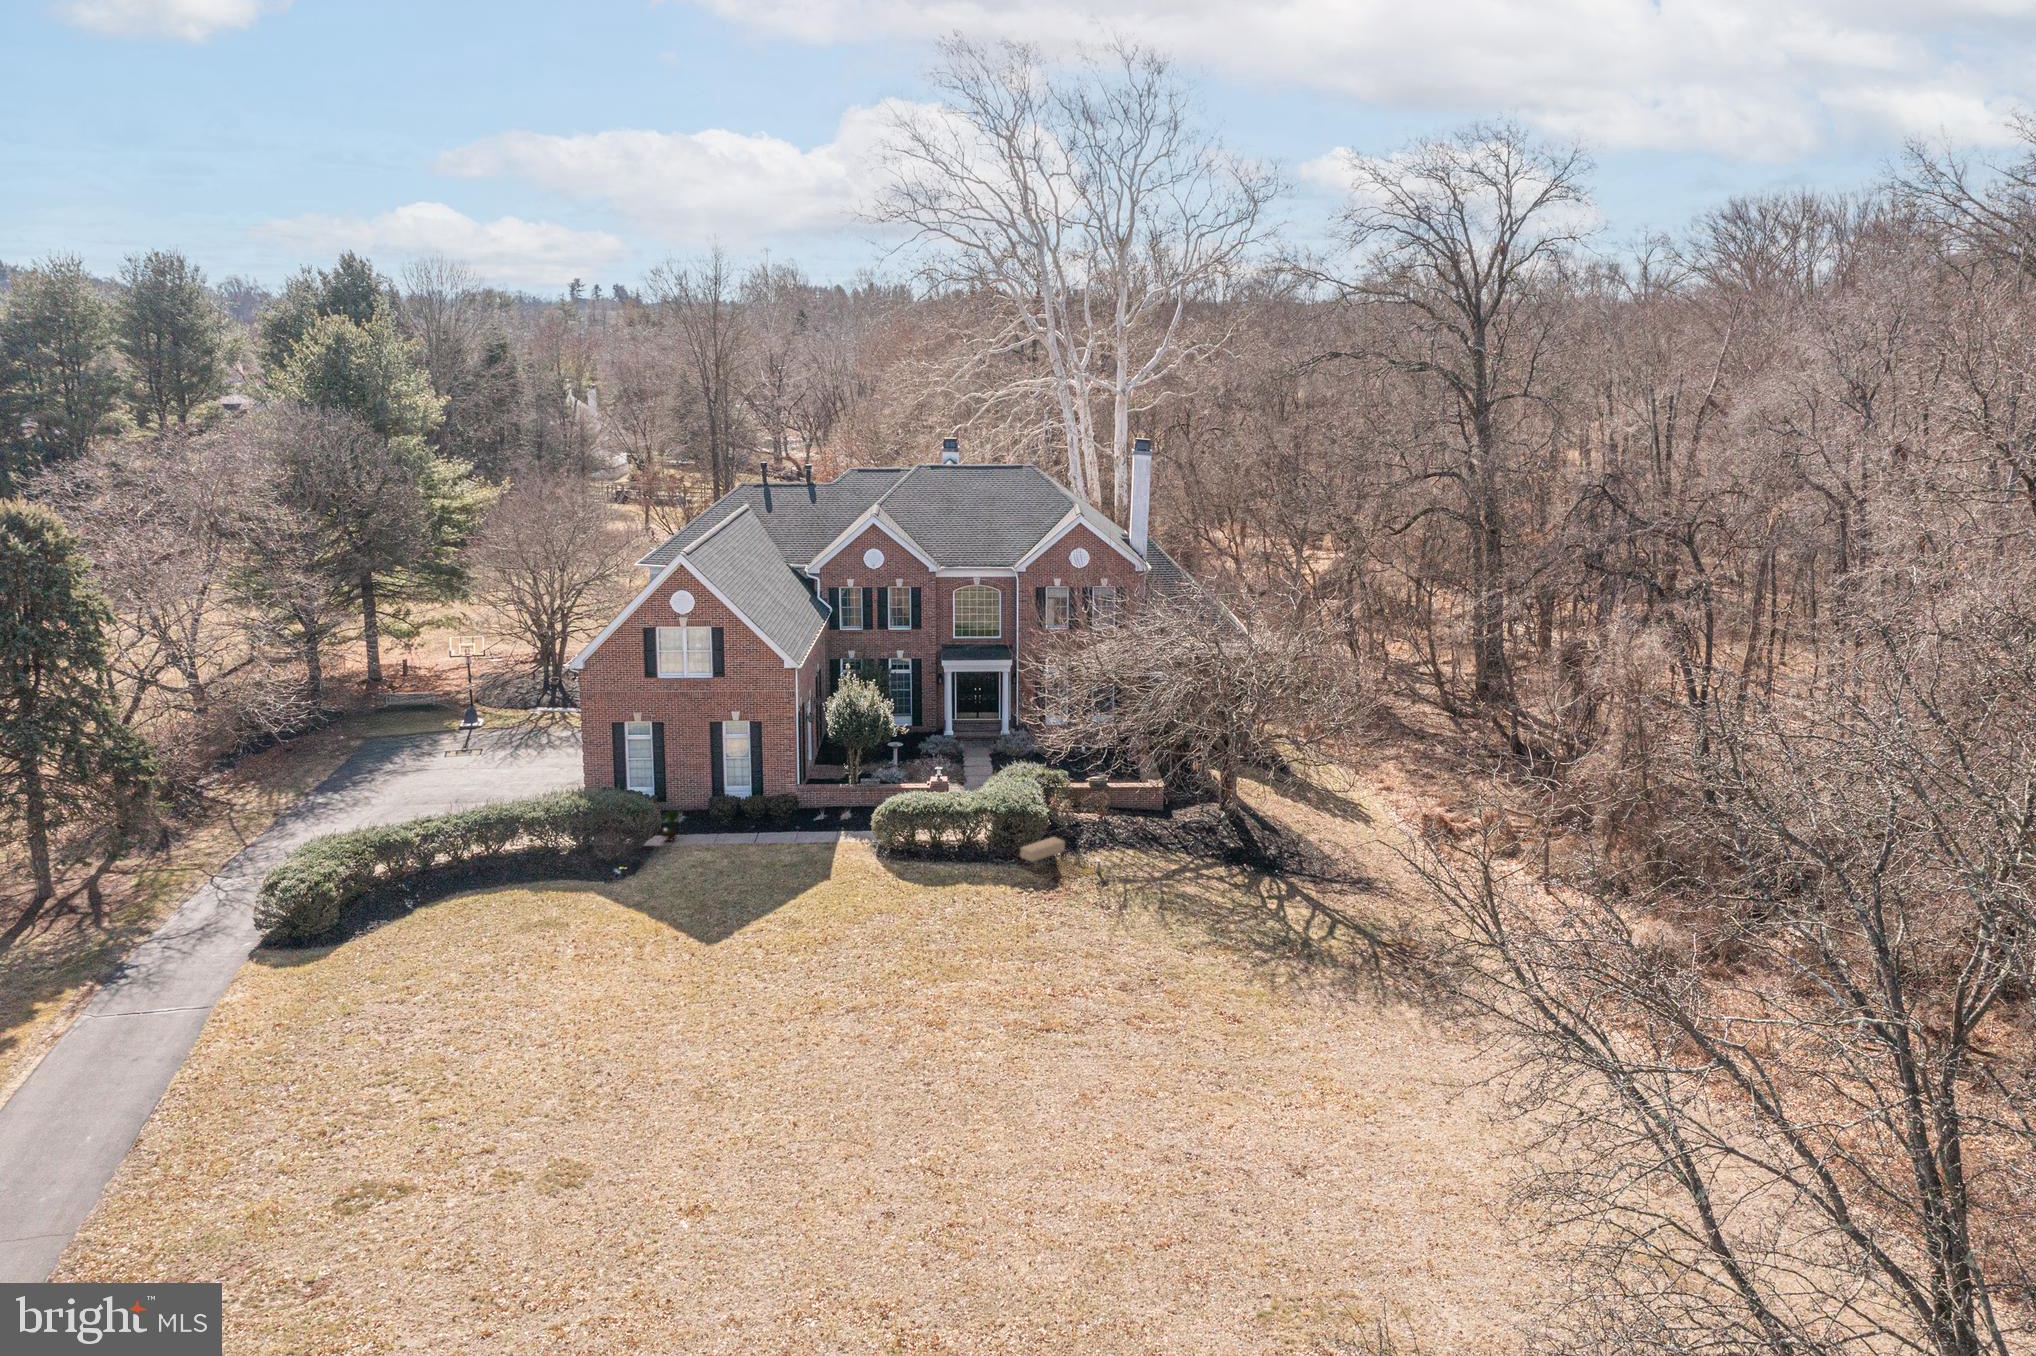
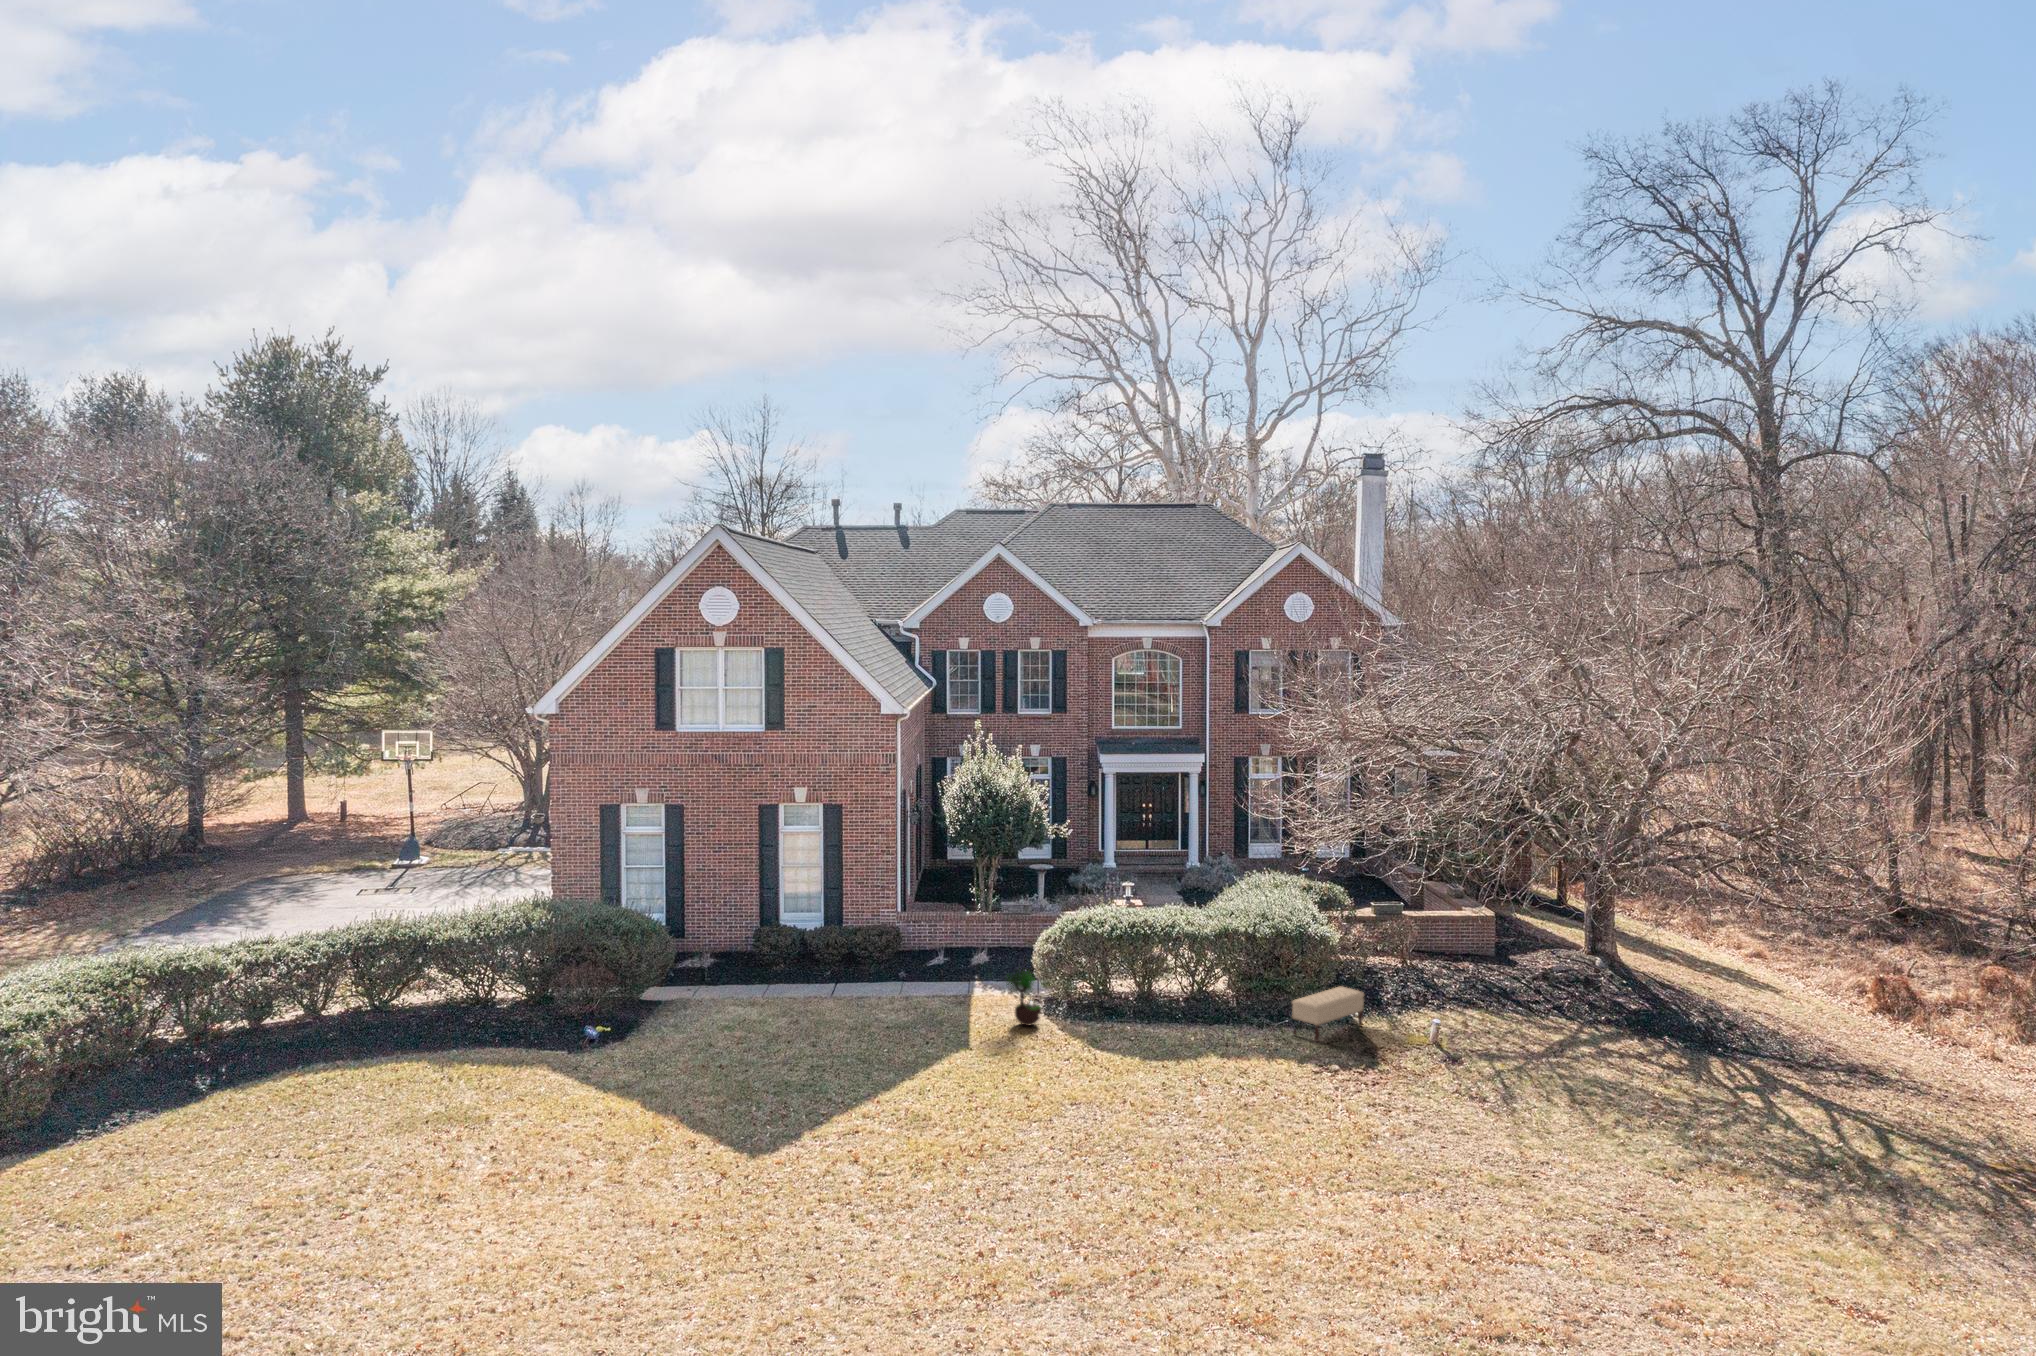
potted tree: present [661,810,678,841] -> present [1007,971,1041,1026]

